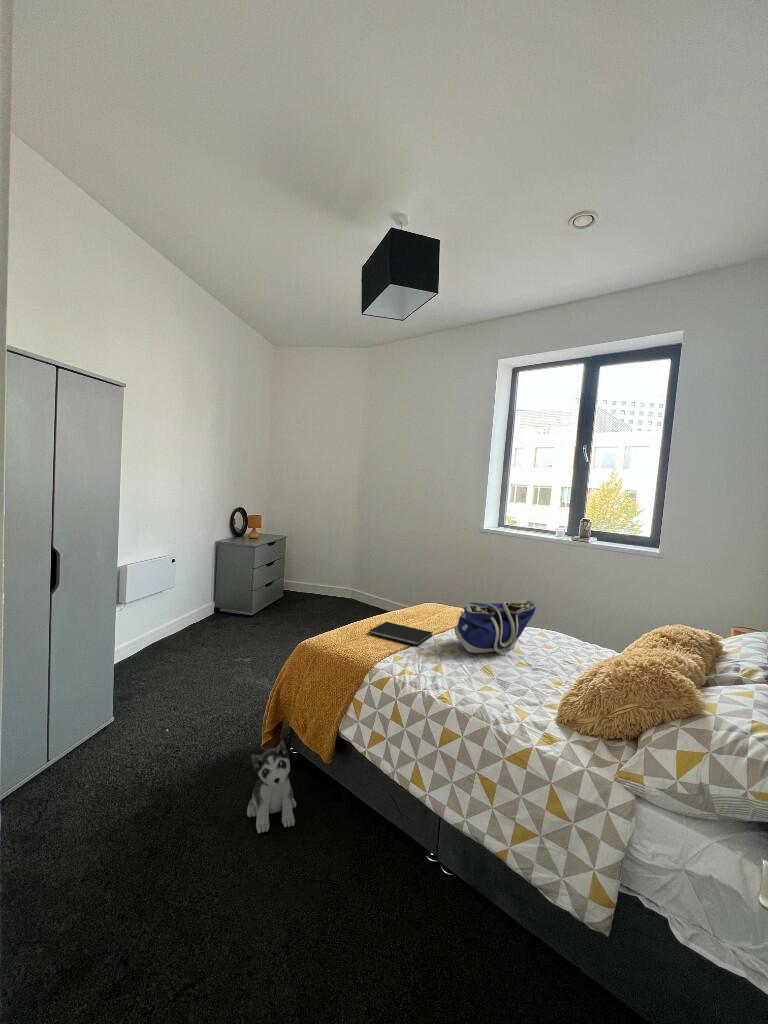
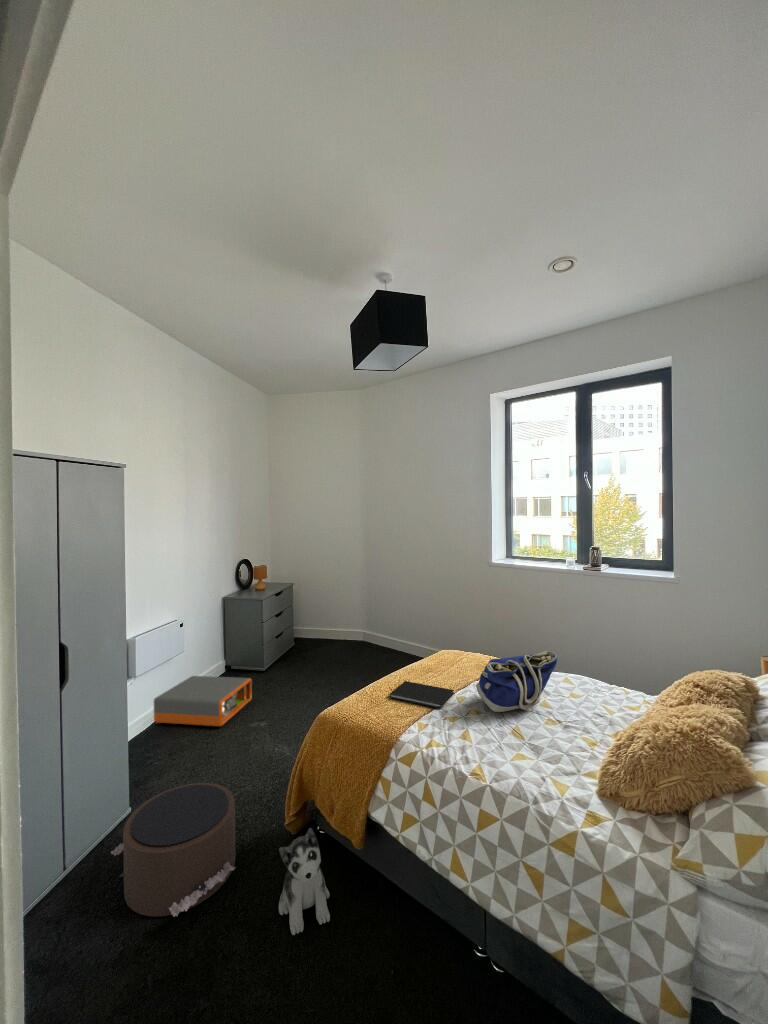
storage box: none [138,612,237,659] -> present [154,676,252,726]
pouf: none [90,699,212,809] -> present [111,783,236,916]

